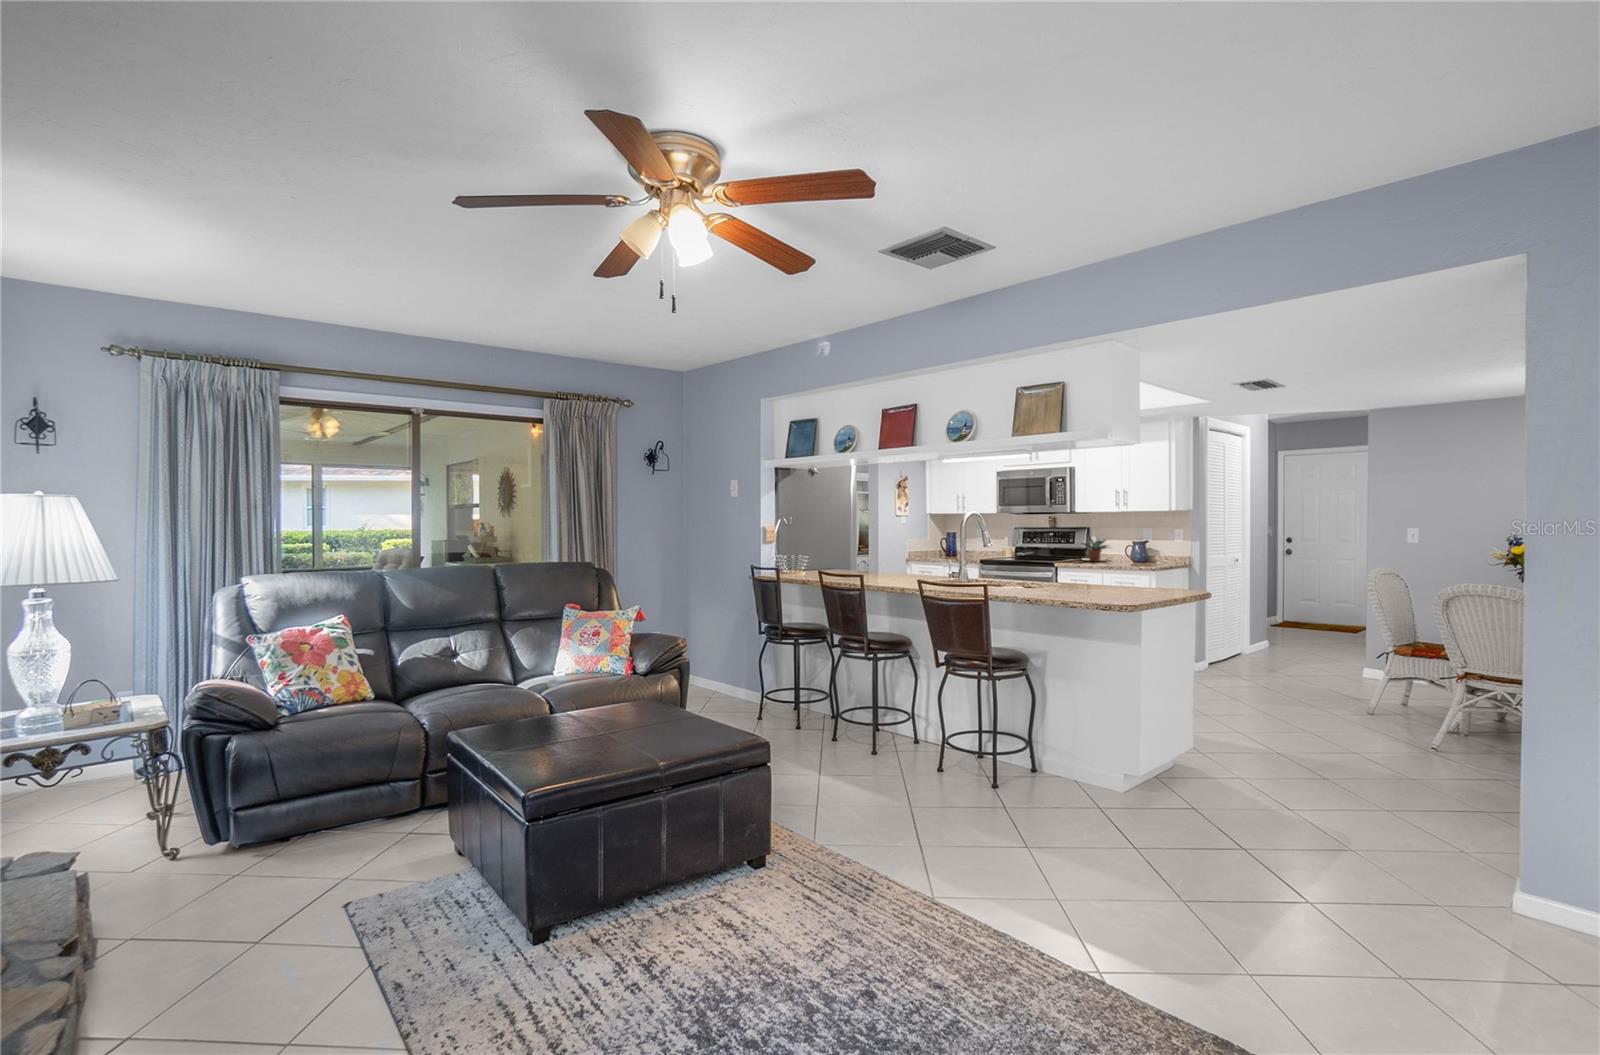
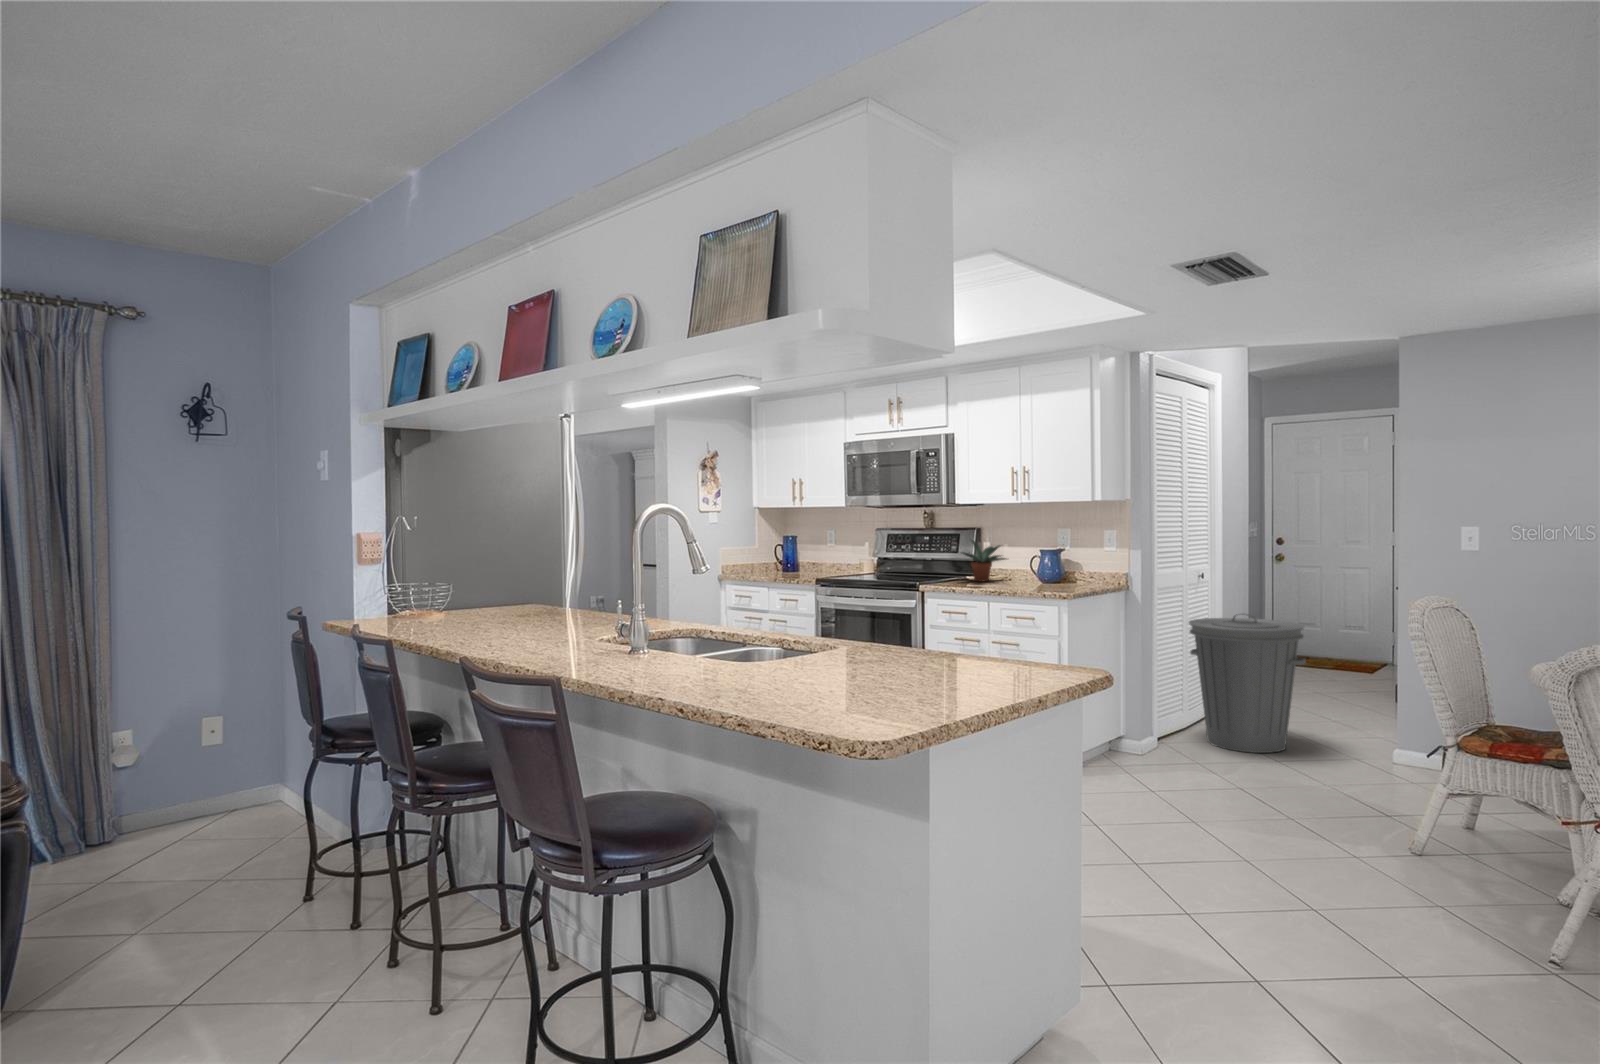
trash can: none [1227,584,1305,671] -> present [1189,613,1306,753]

